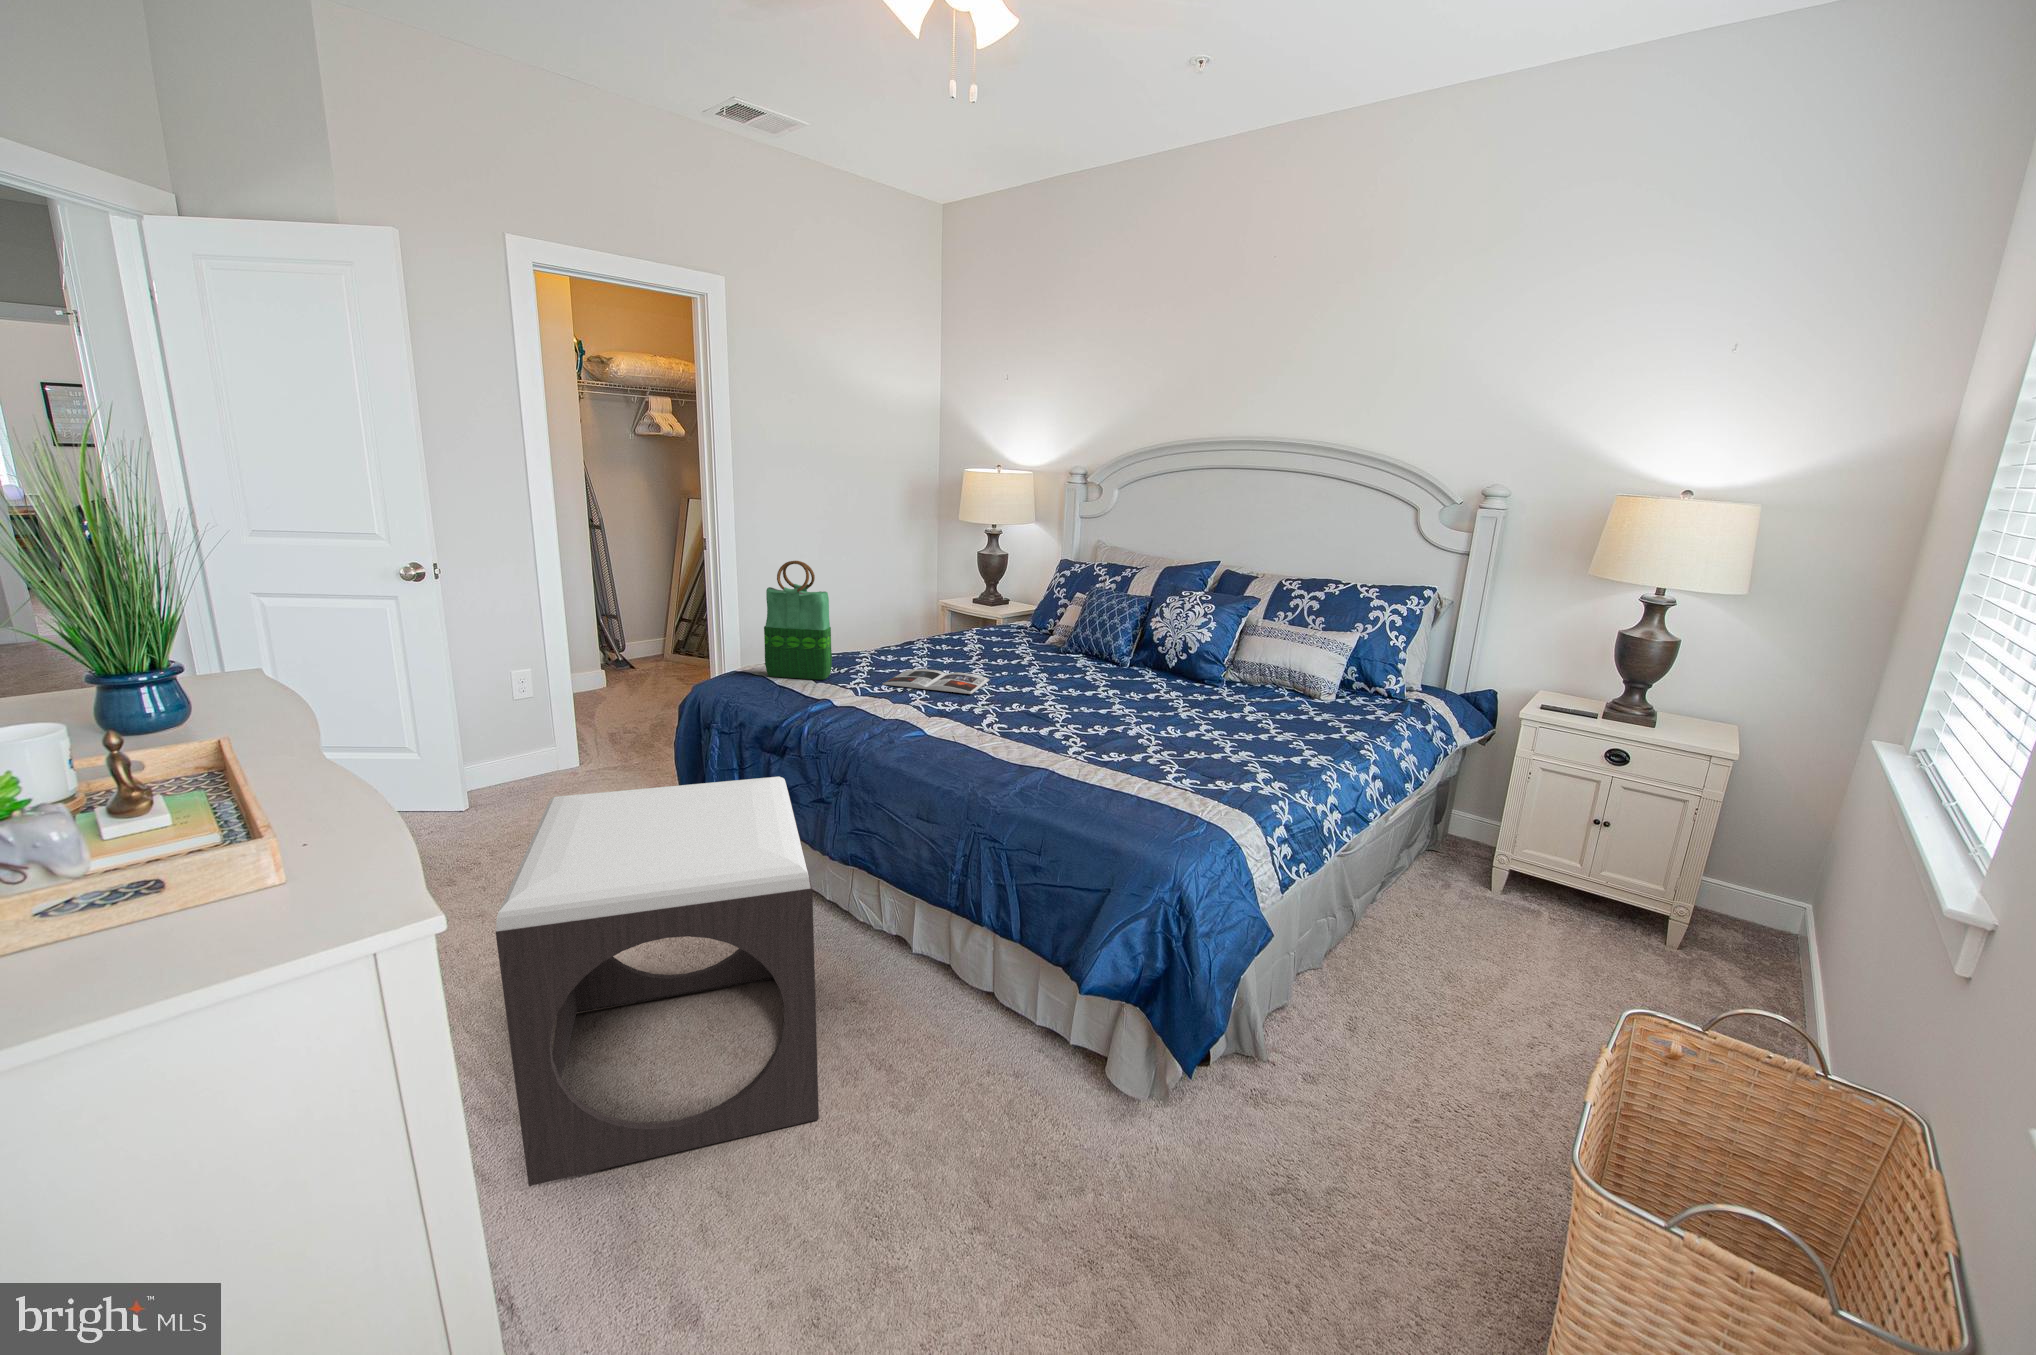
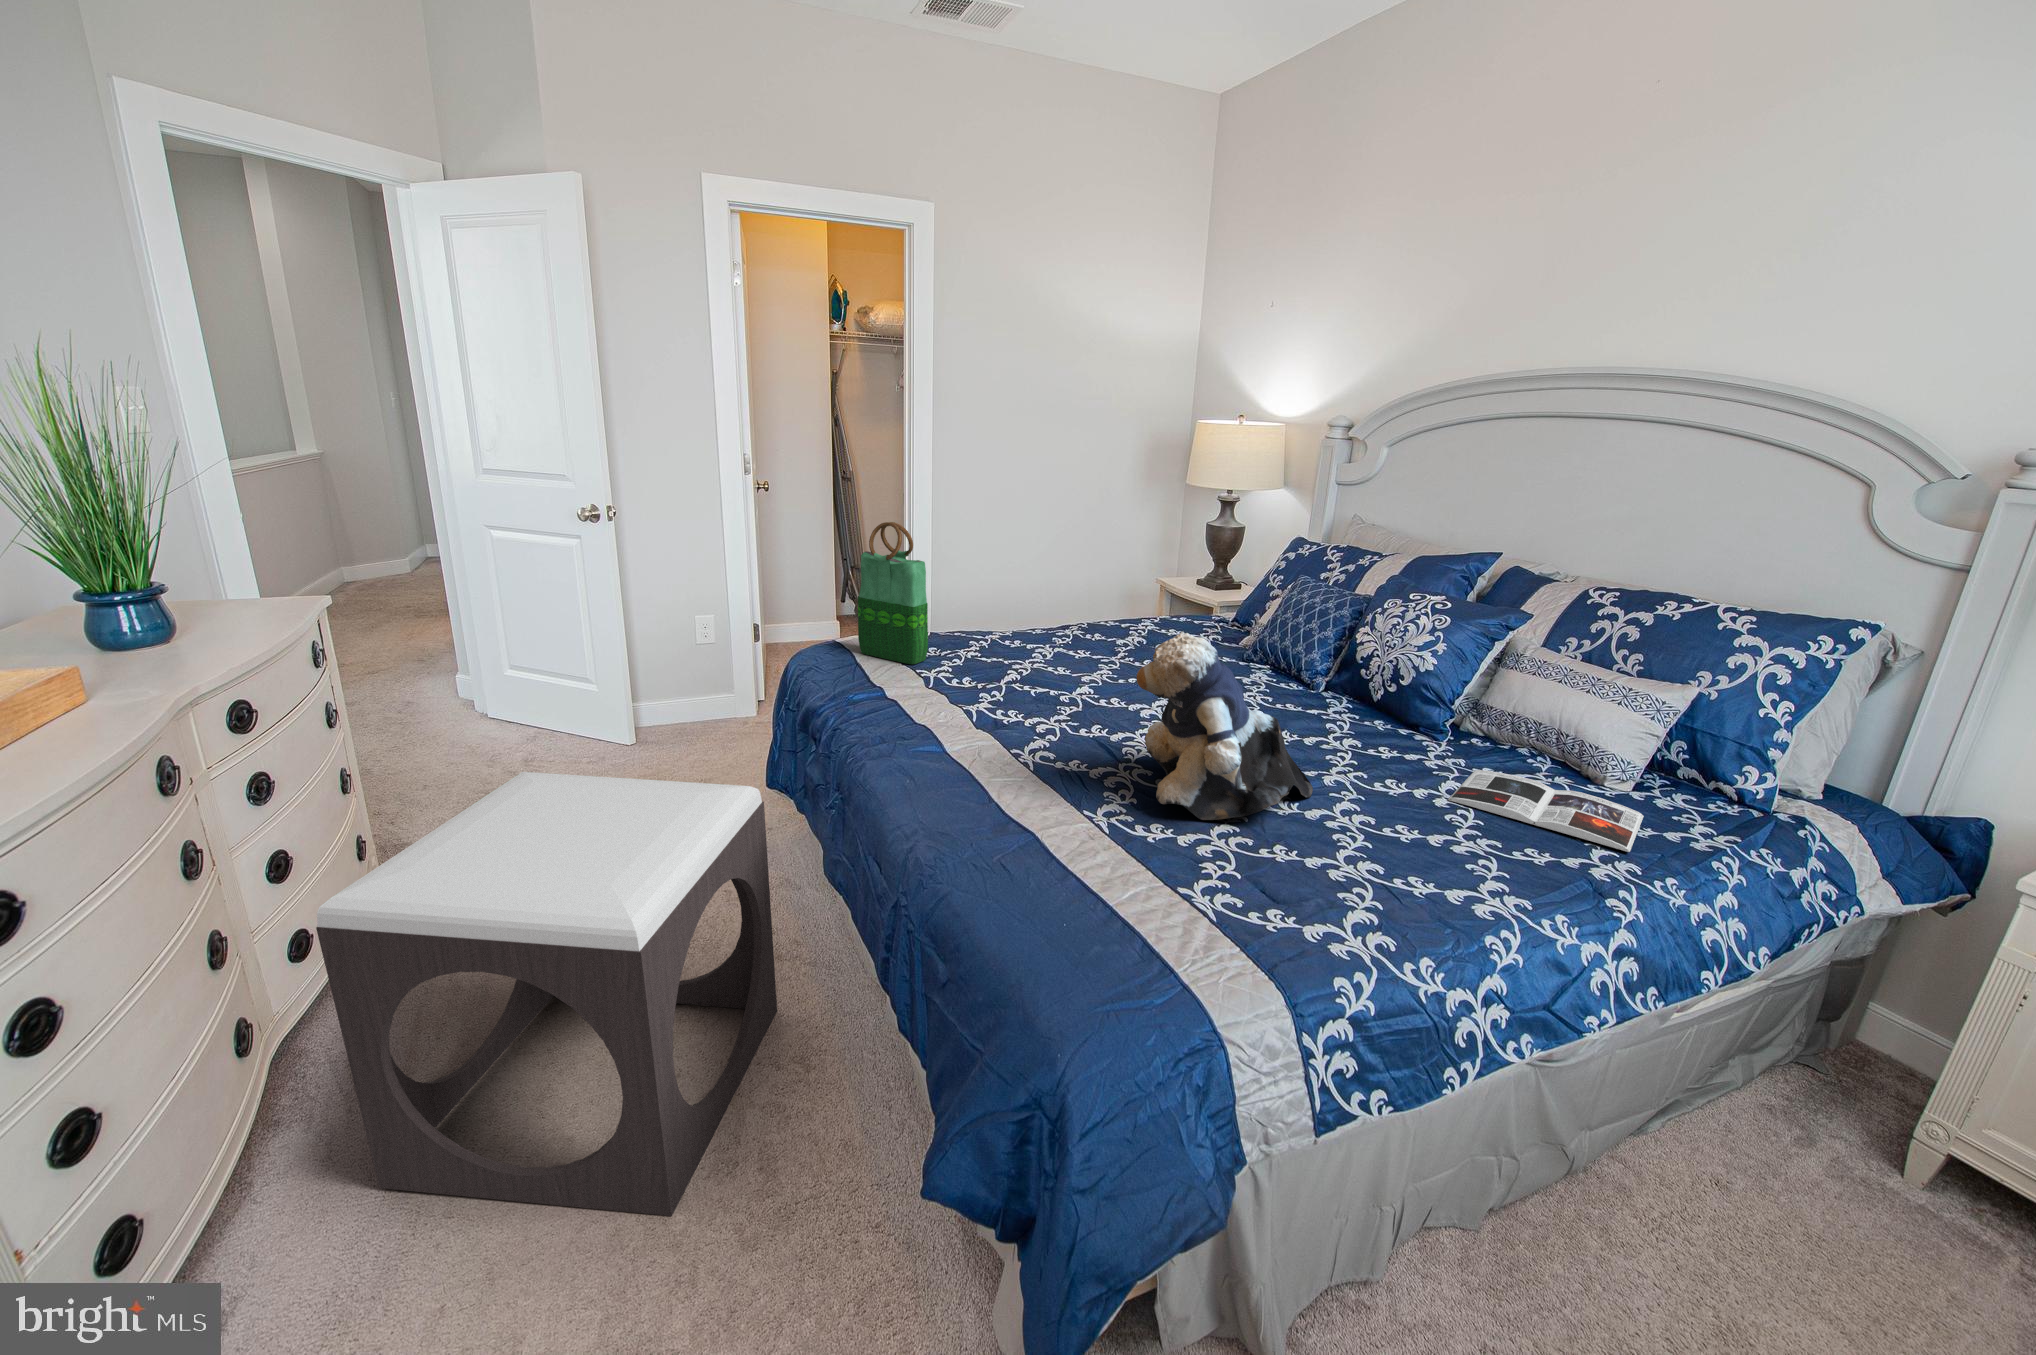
teddy bear: none [1064,618,1179,745] -> present [1137,632,1313,820]
magazine: present [883,669,989,694] -> present [1448,770,1644,852]

